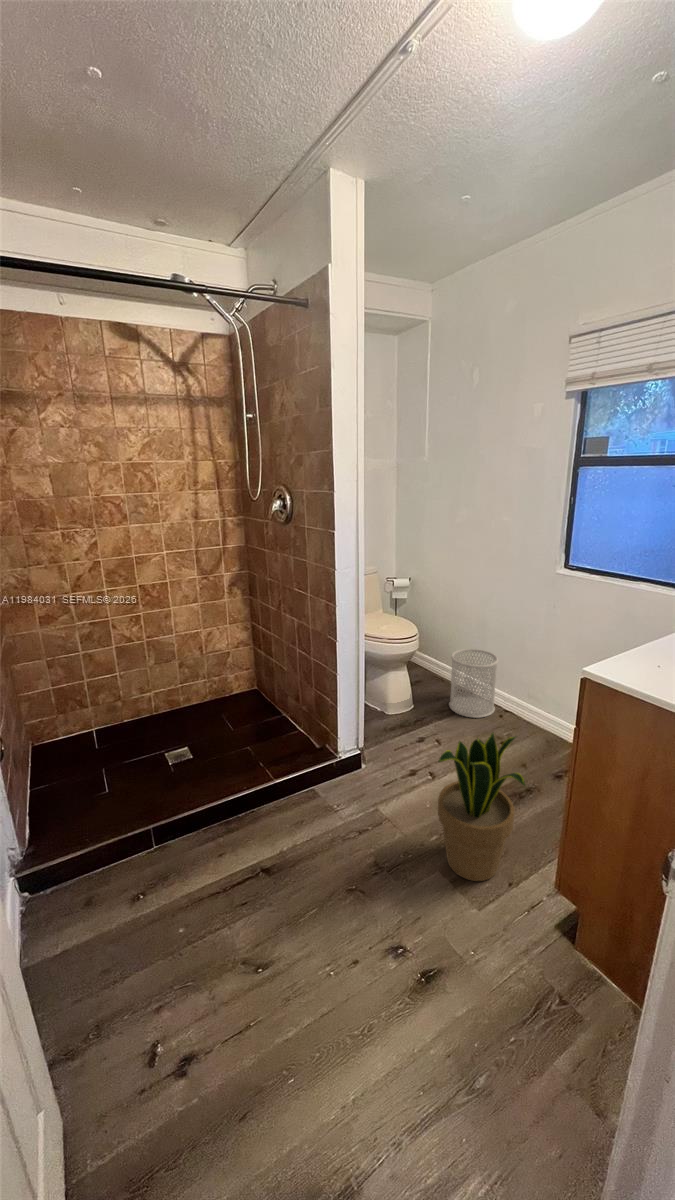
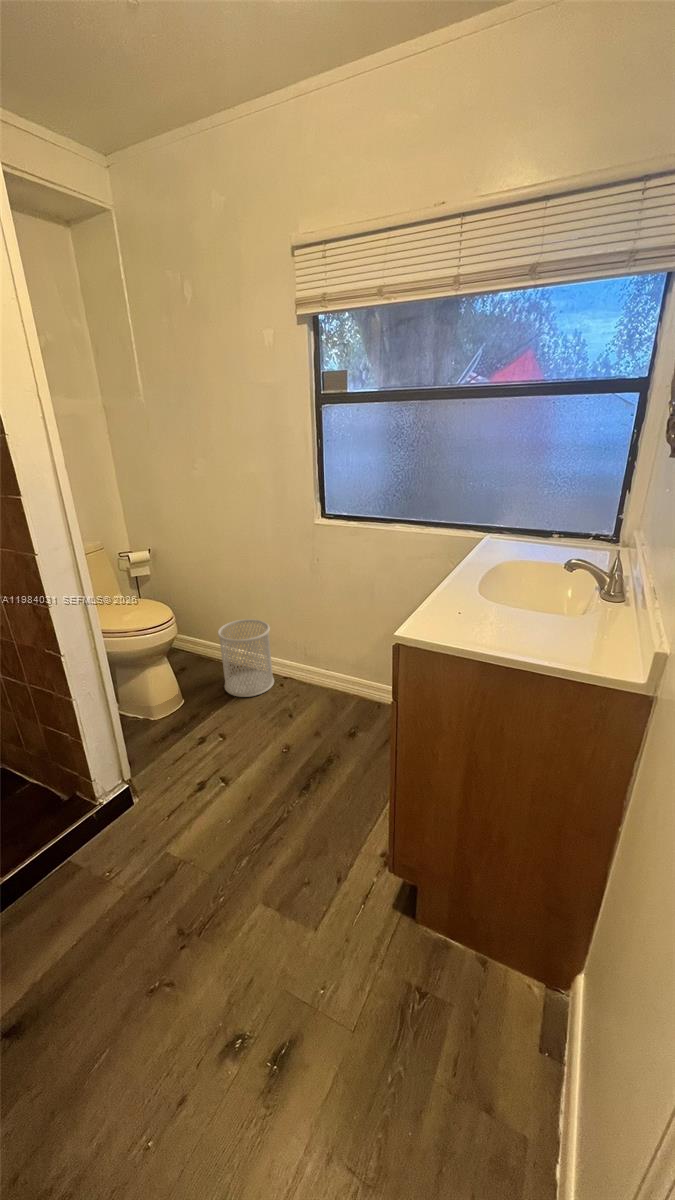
potted plant: present [438,733,525,881] -> none [239,718,342,898]

